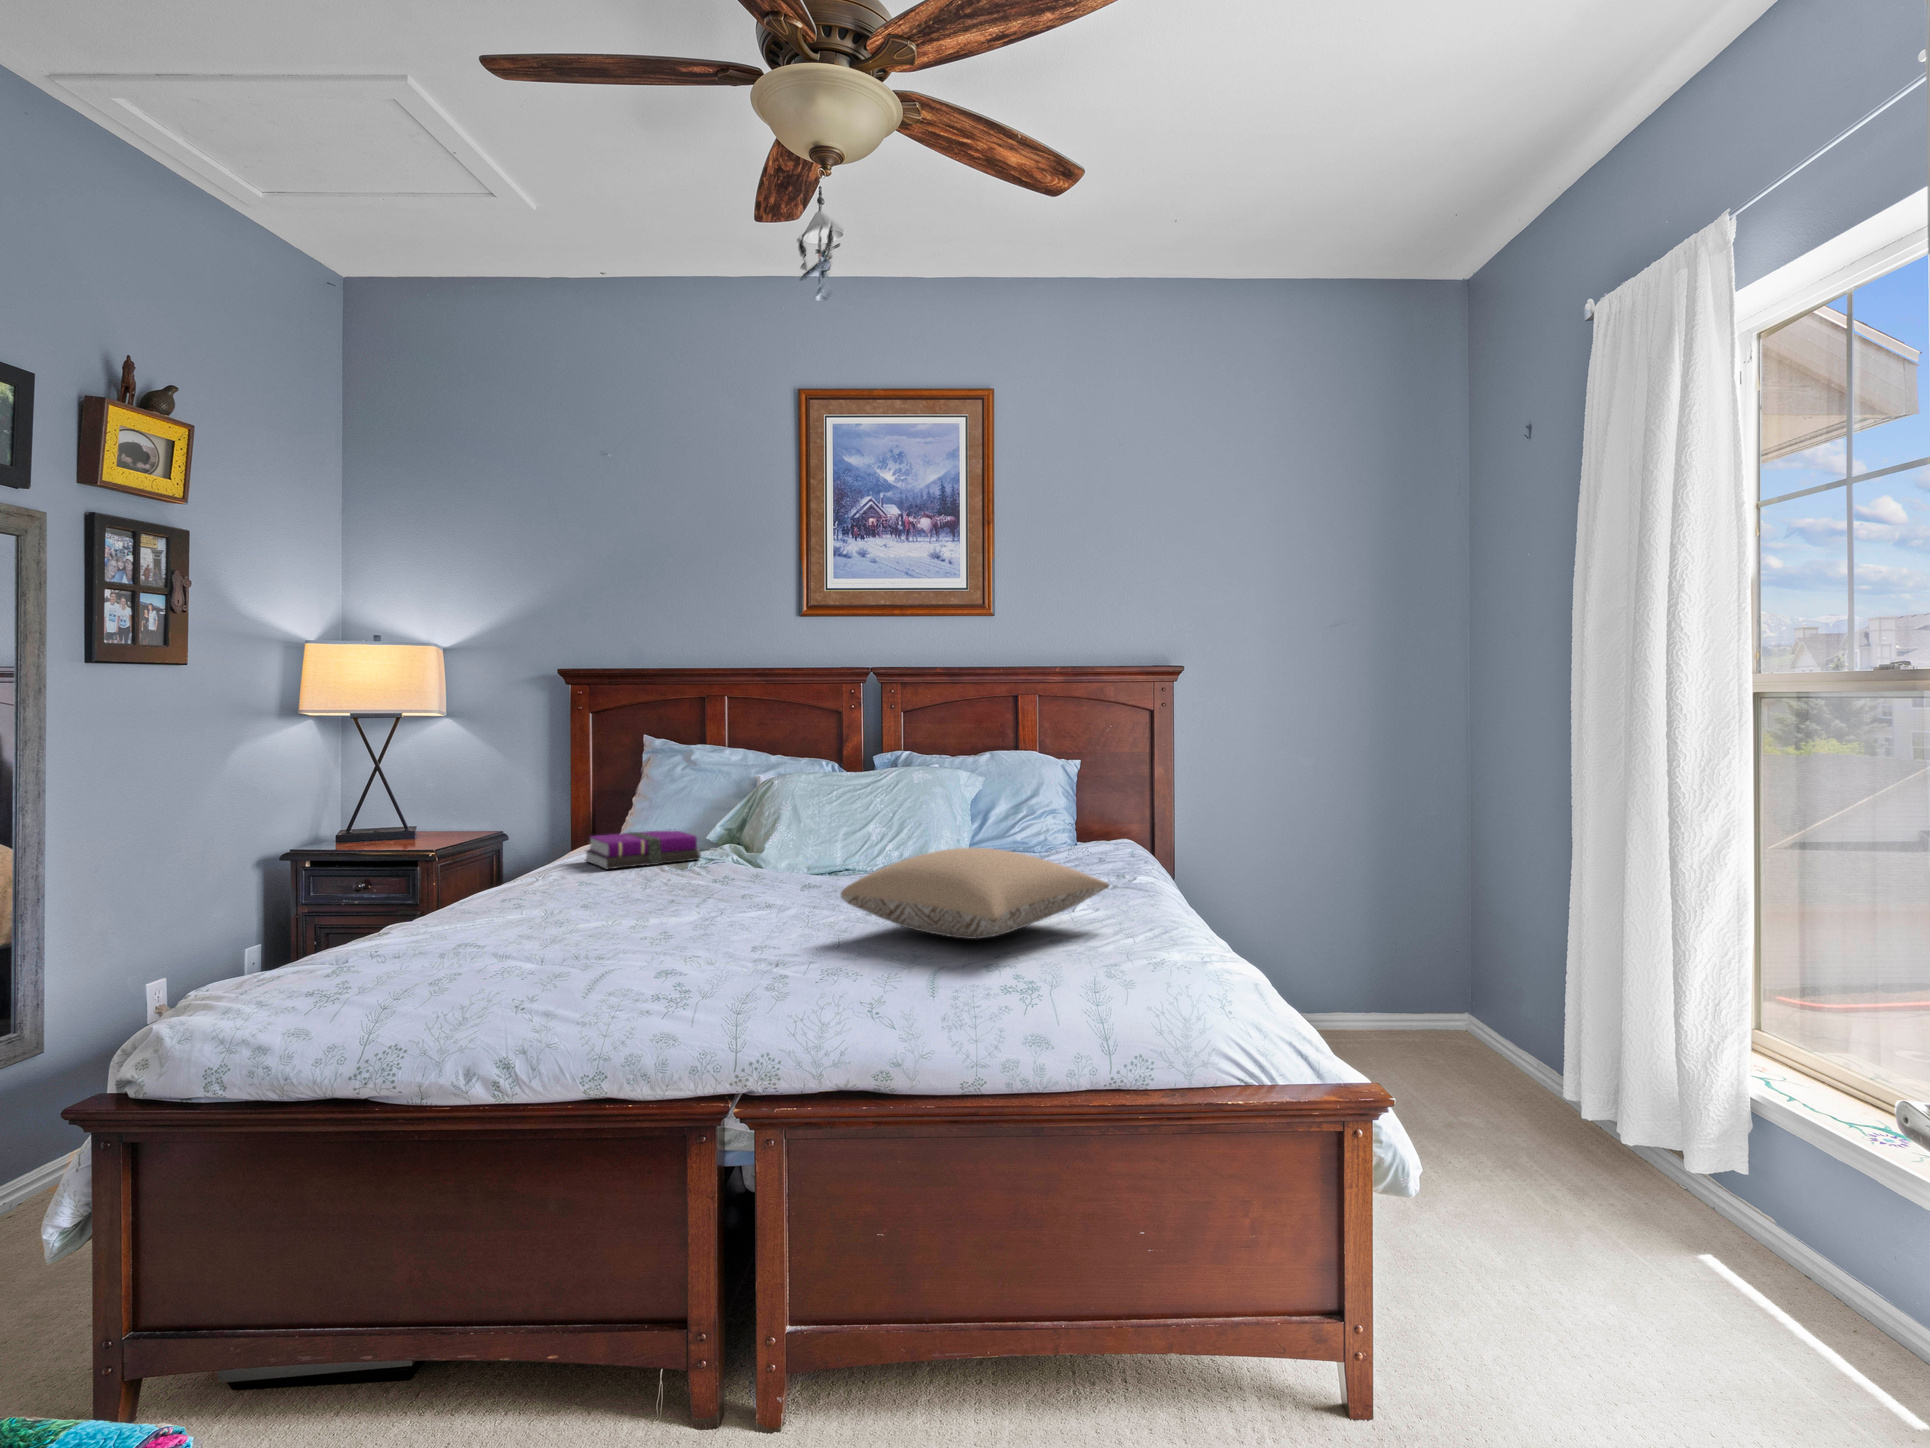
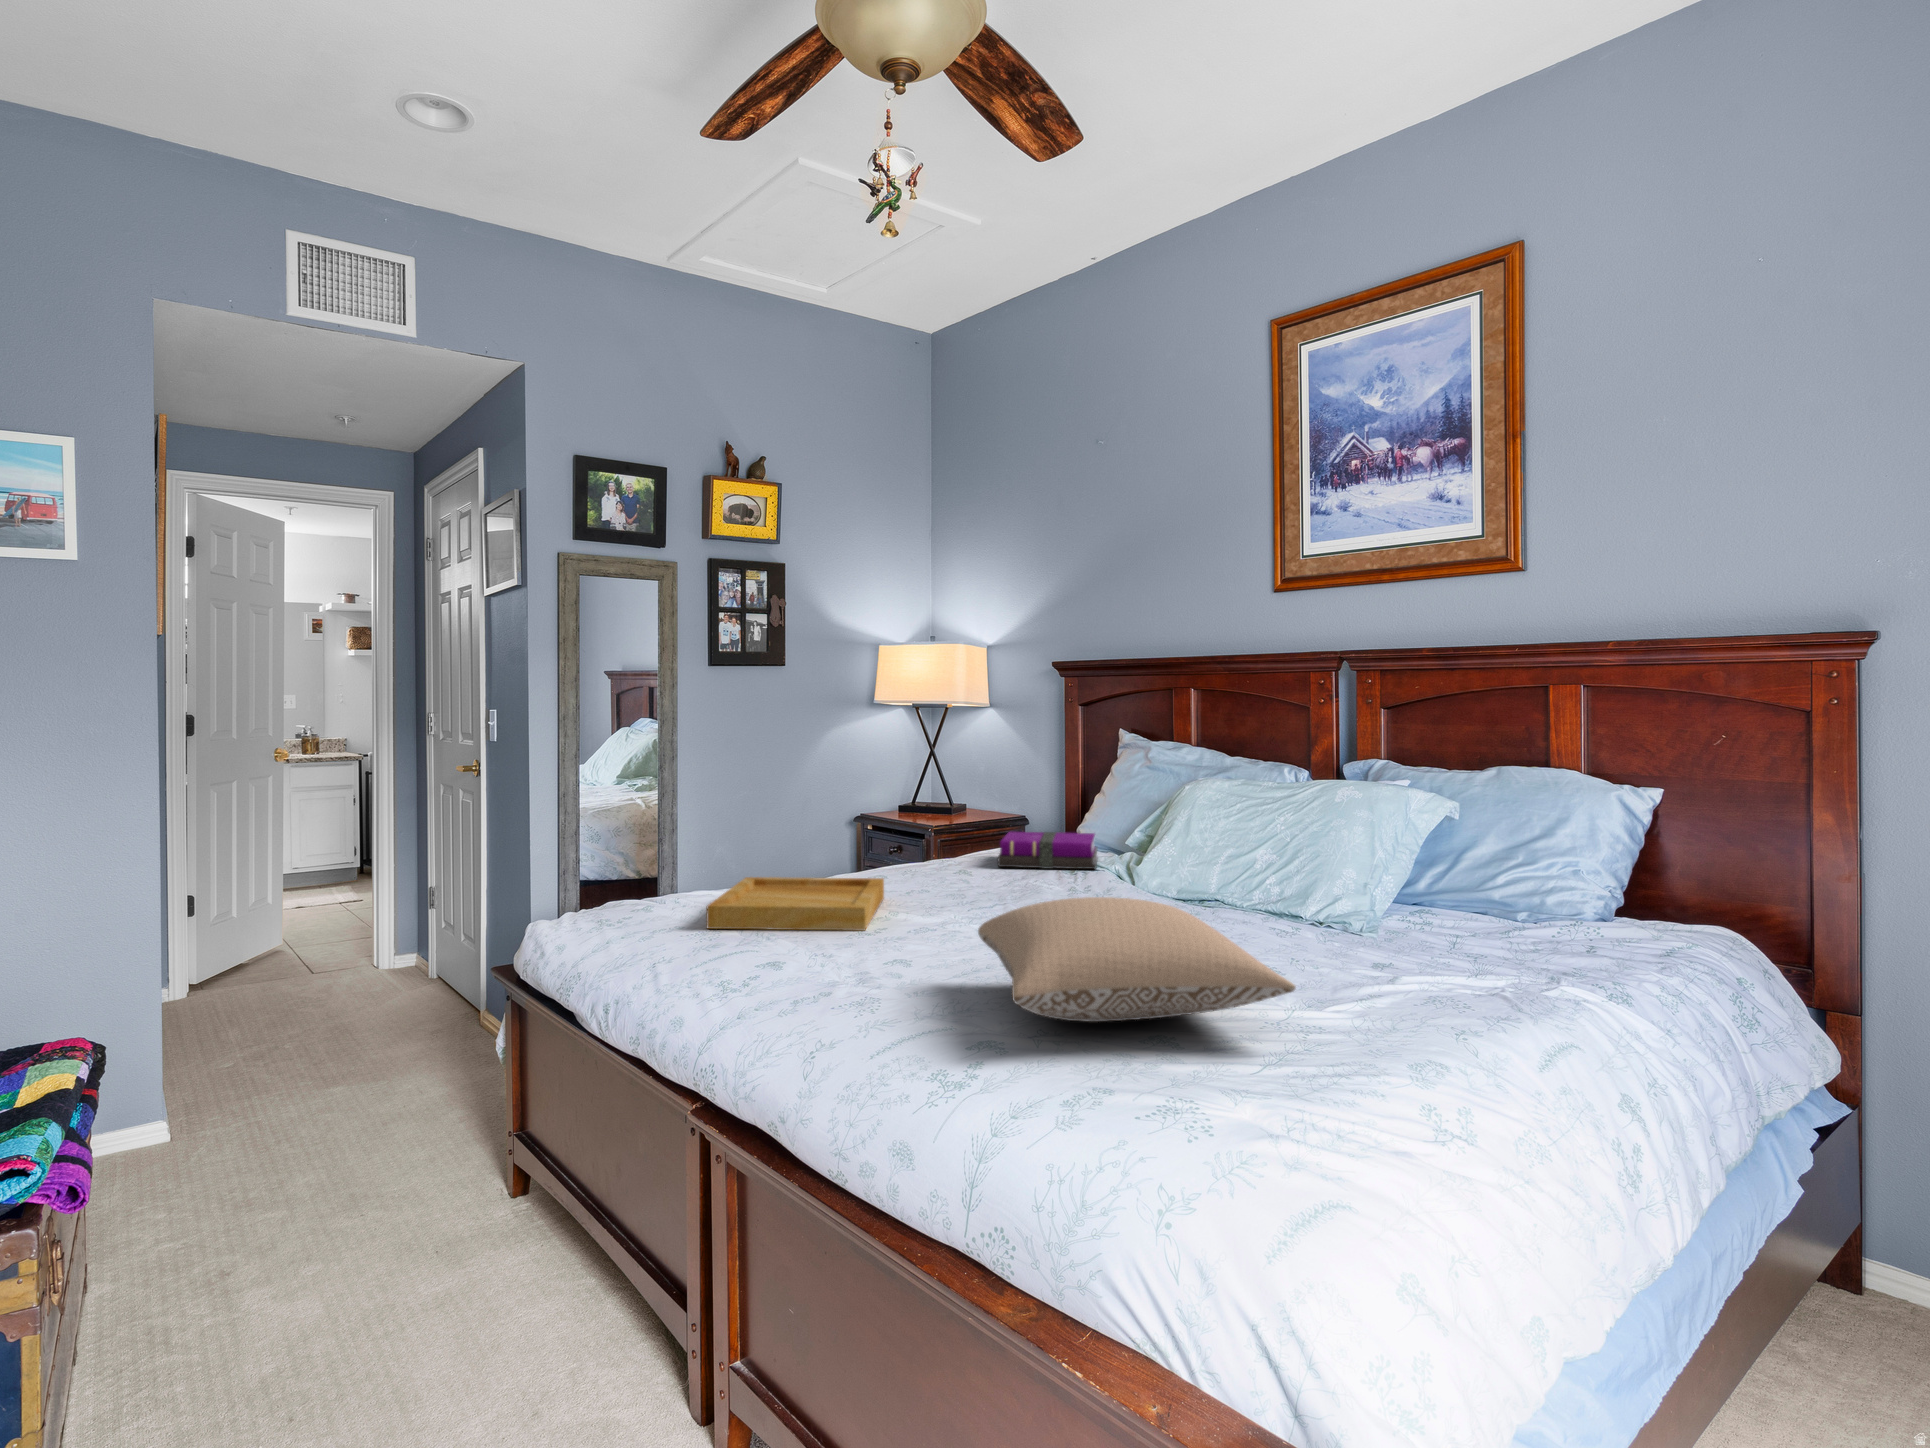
tray: none [405,886,635,960] -> present [706,877,884,931]

